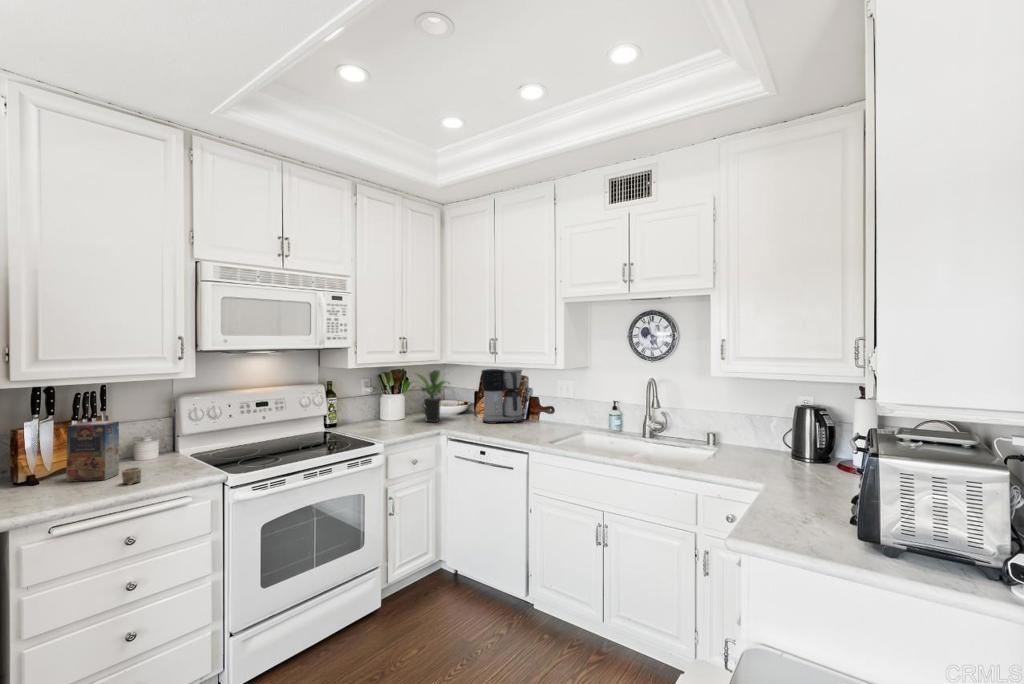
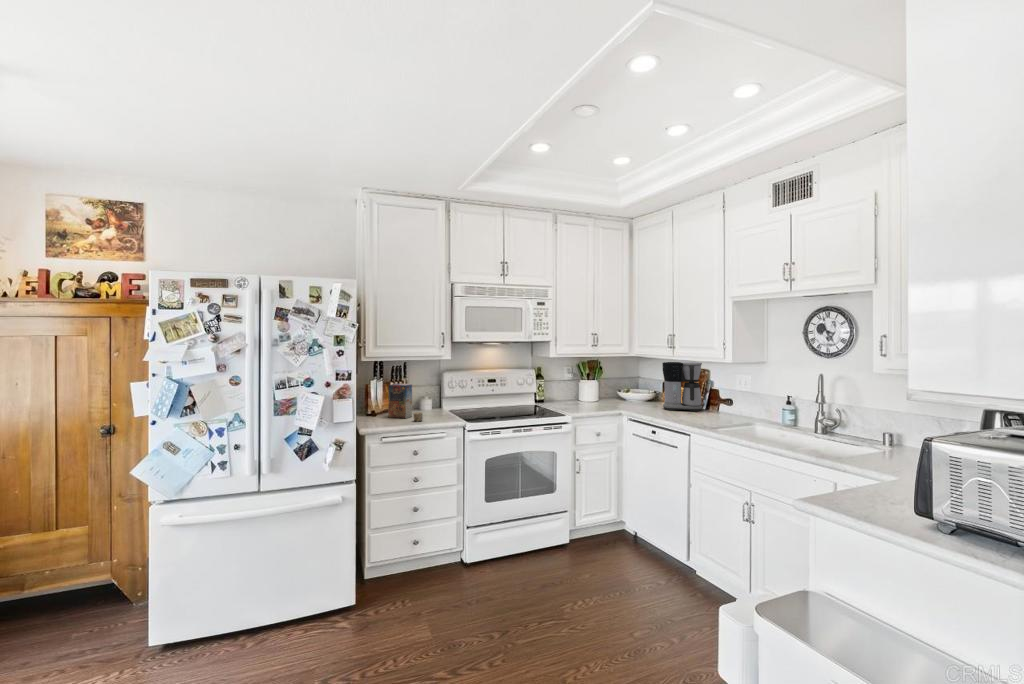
potted plant: present [407,370,446,422] -> none [597,361,640,406]

